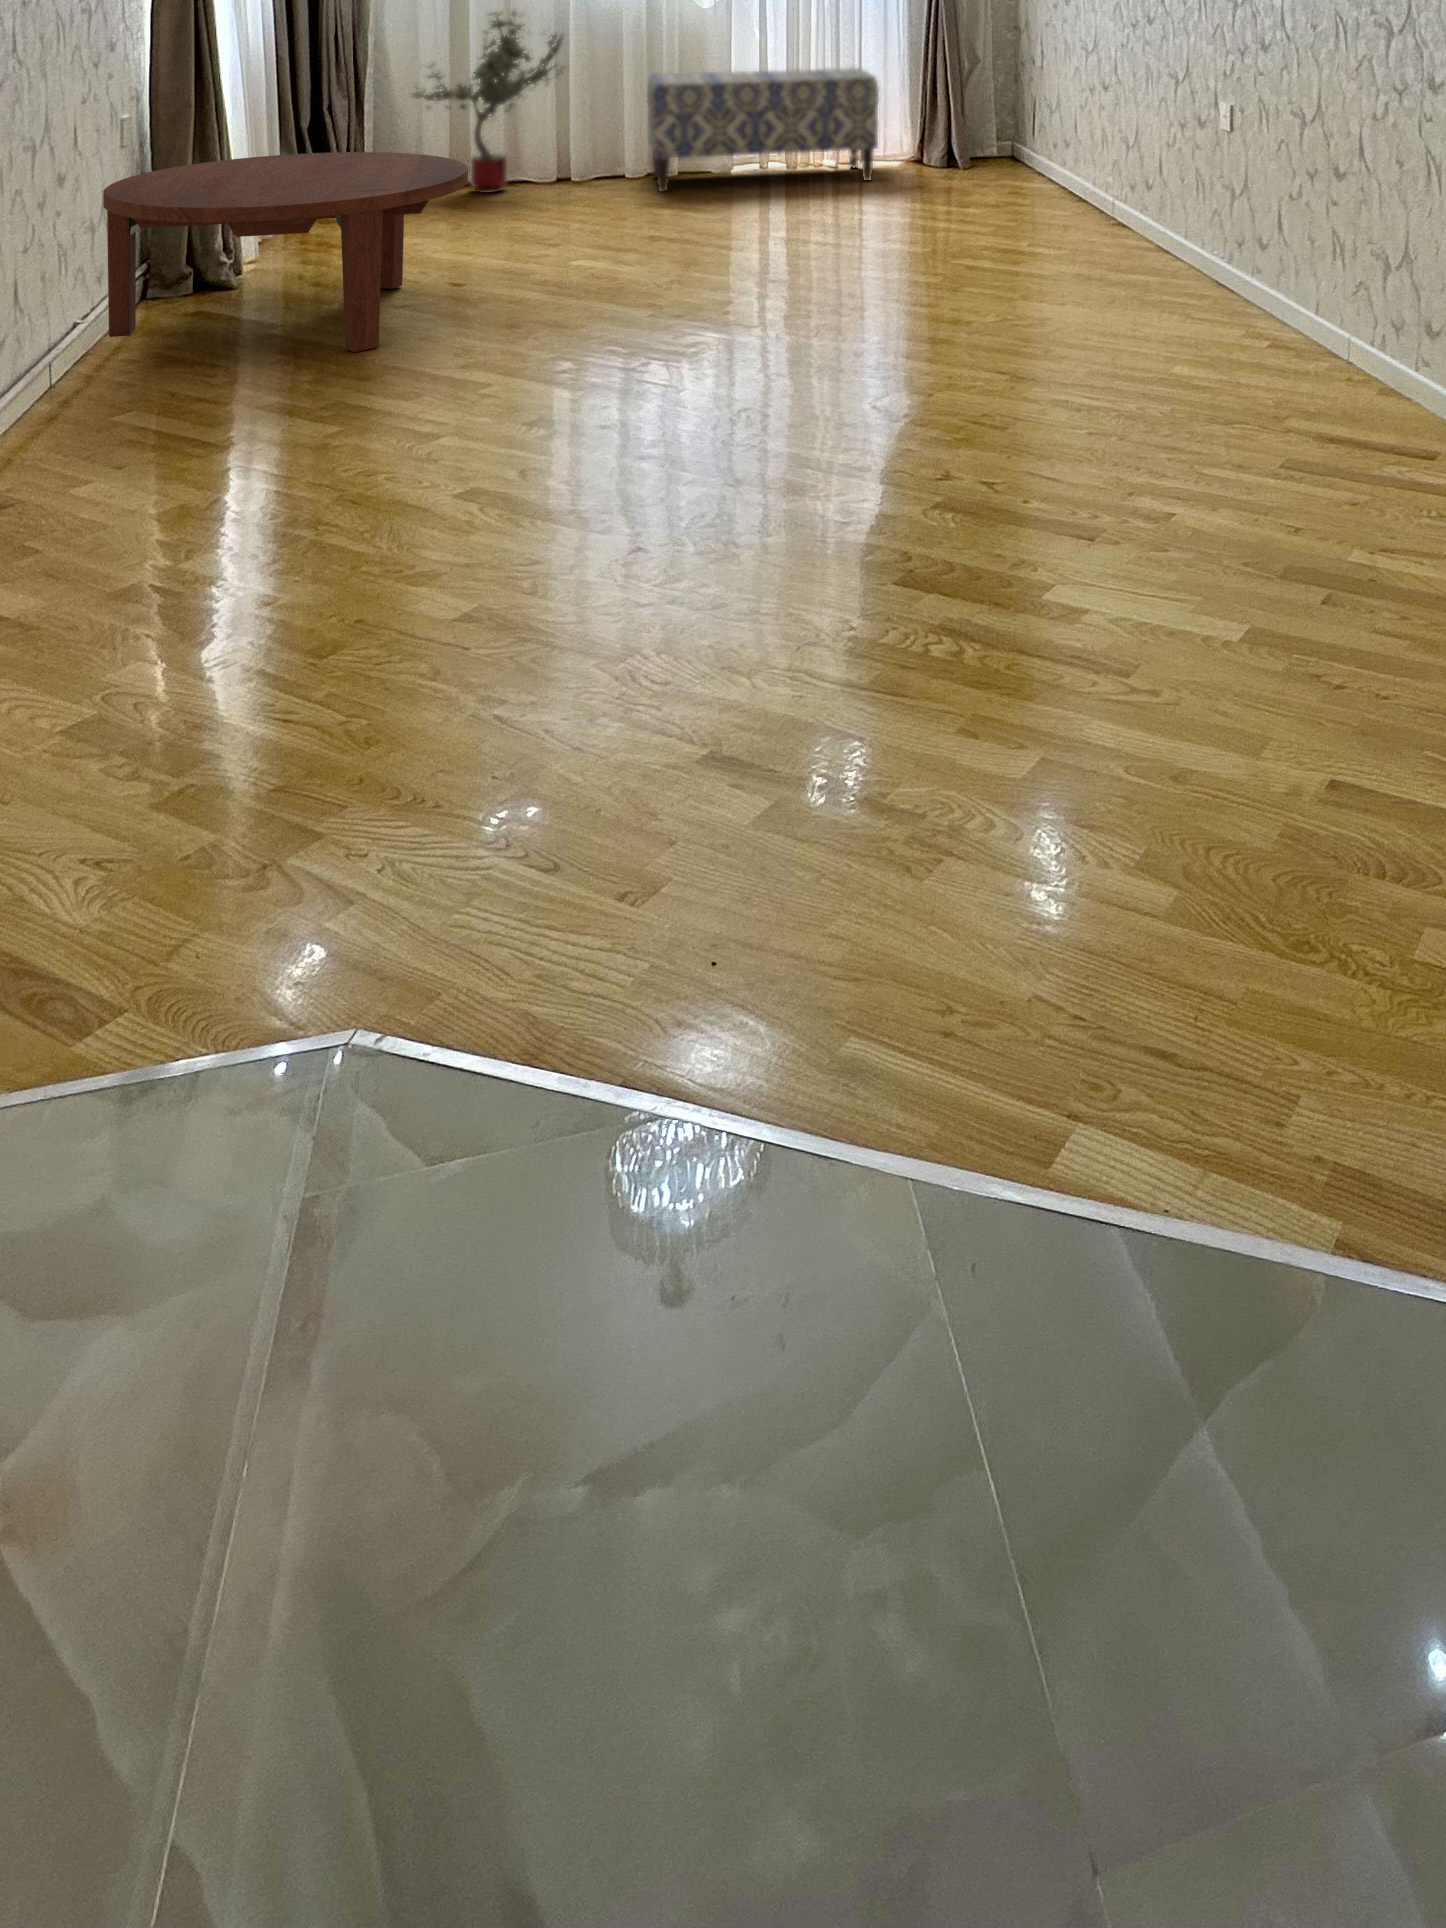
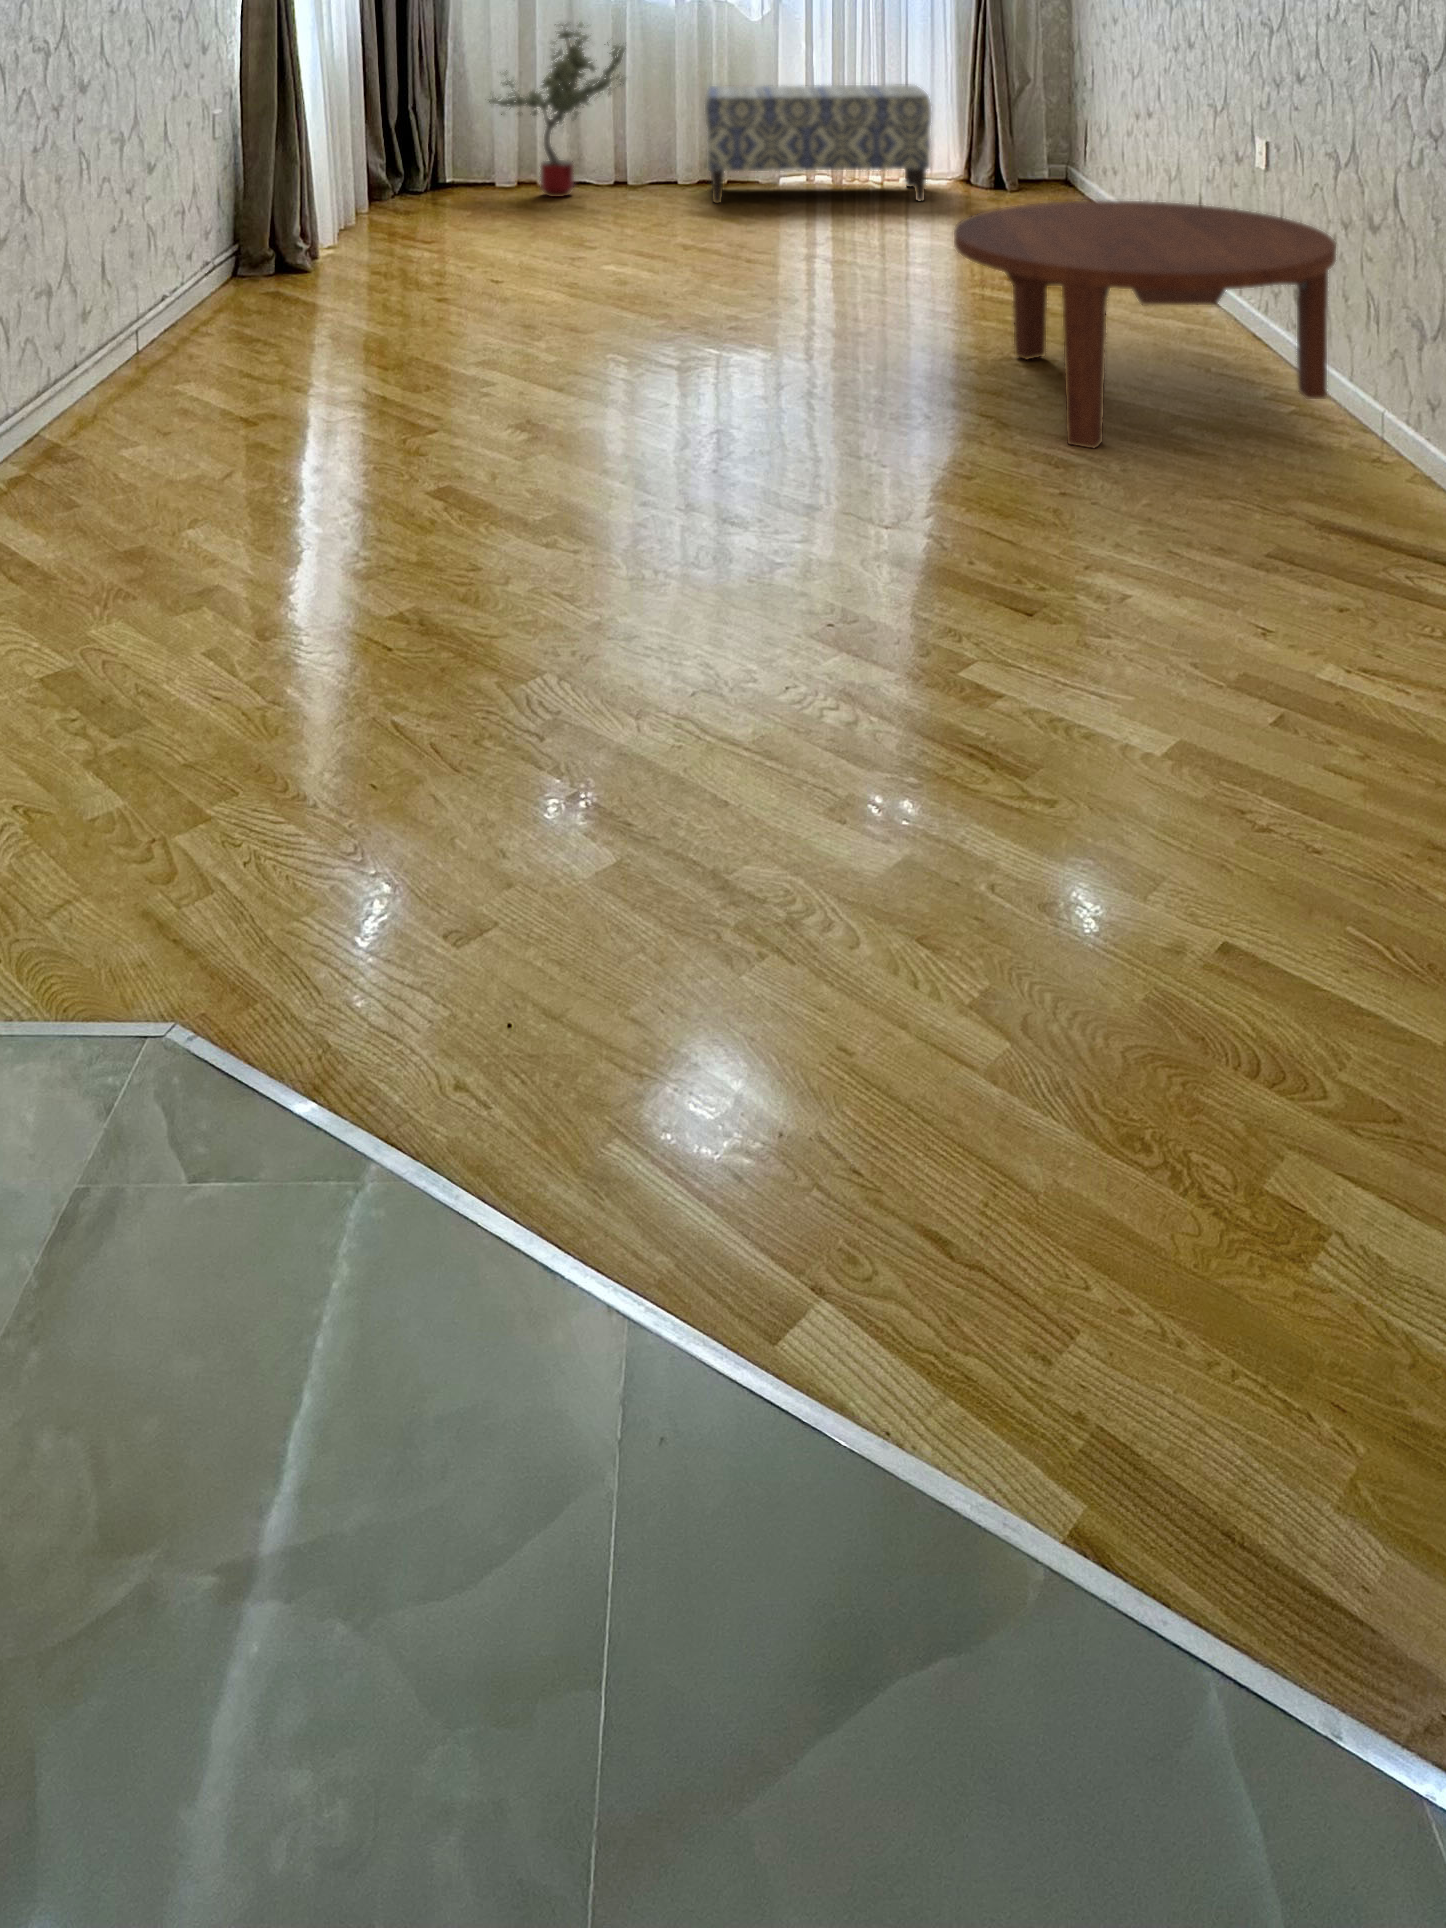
coffee table: present [103,152,468,352] -> present [954,201,1336,448]

